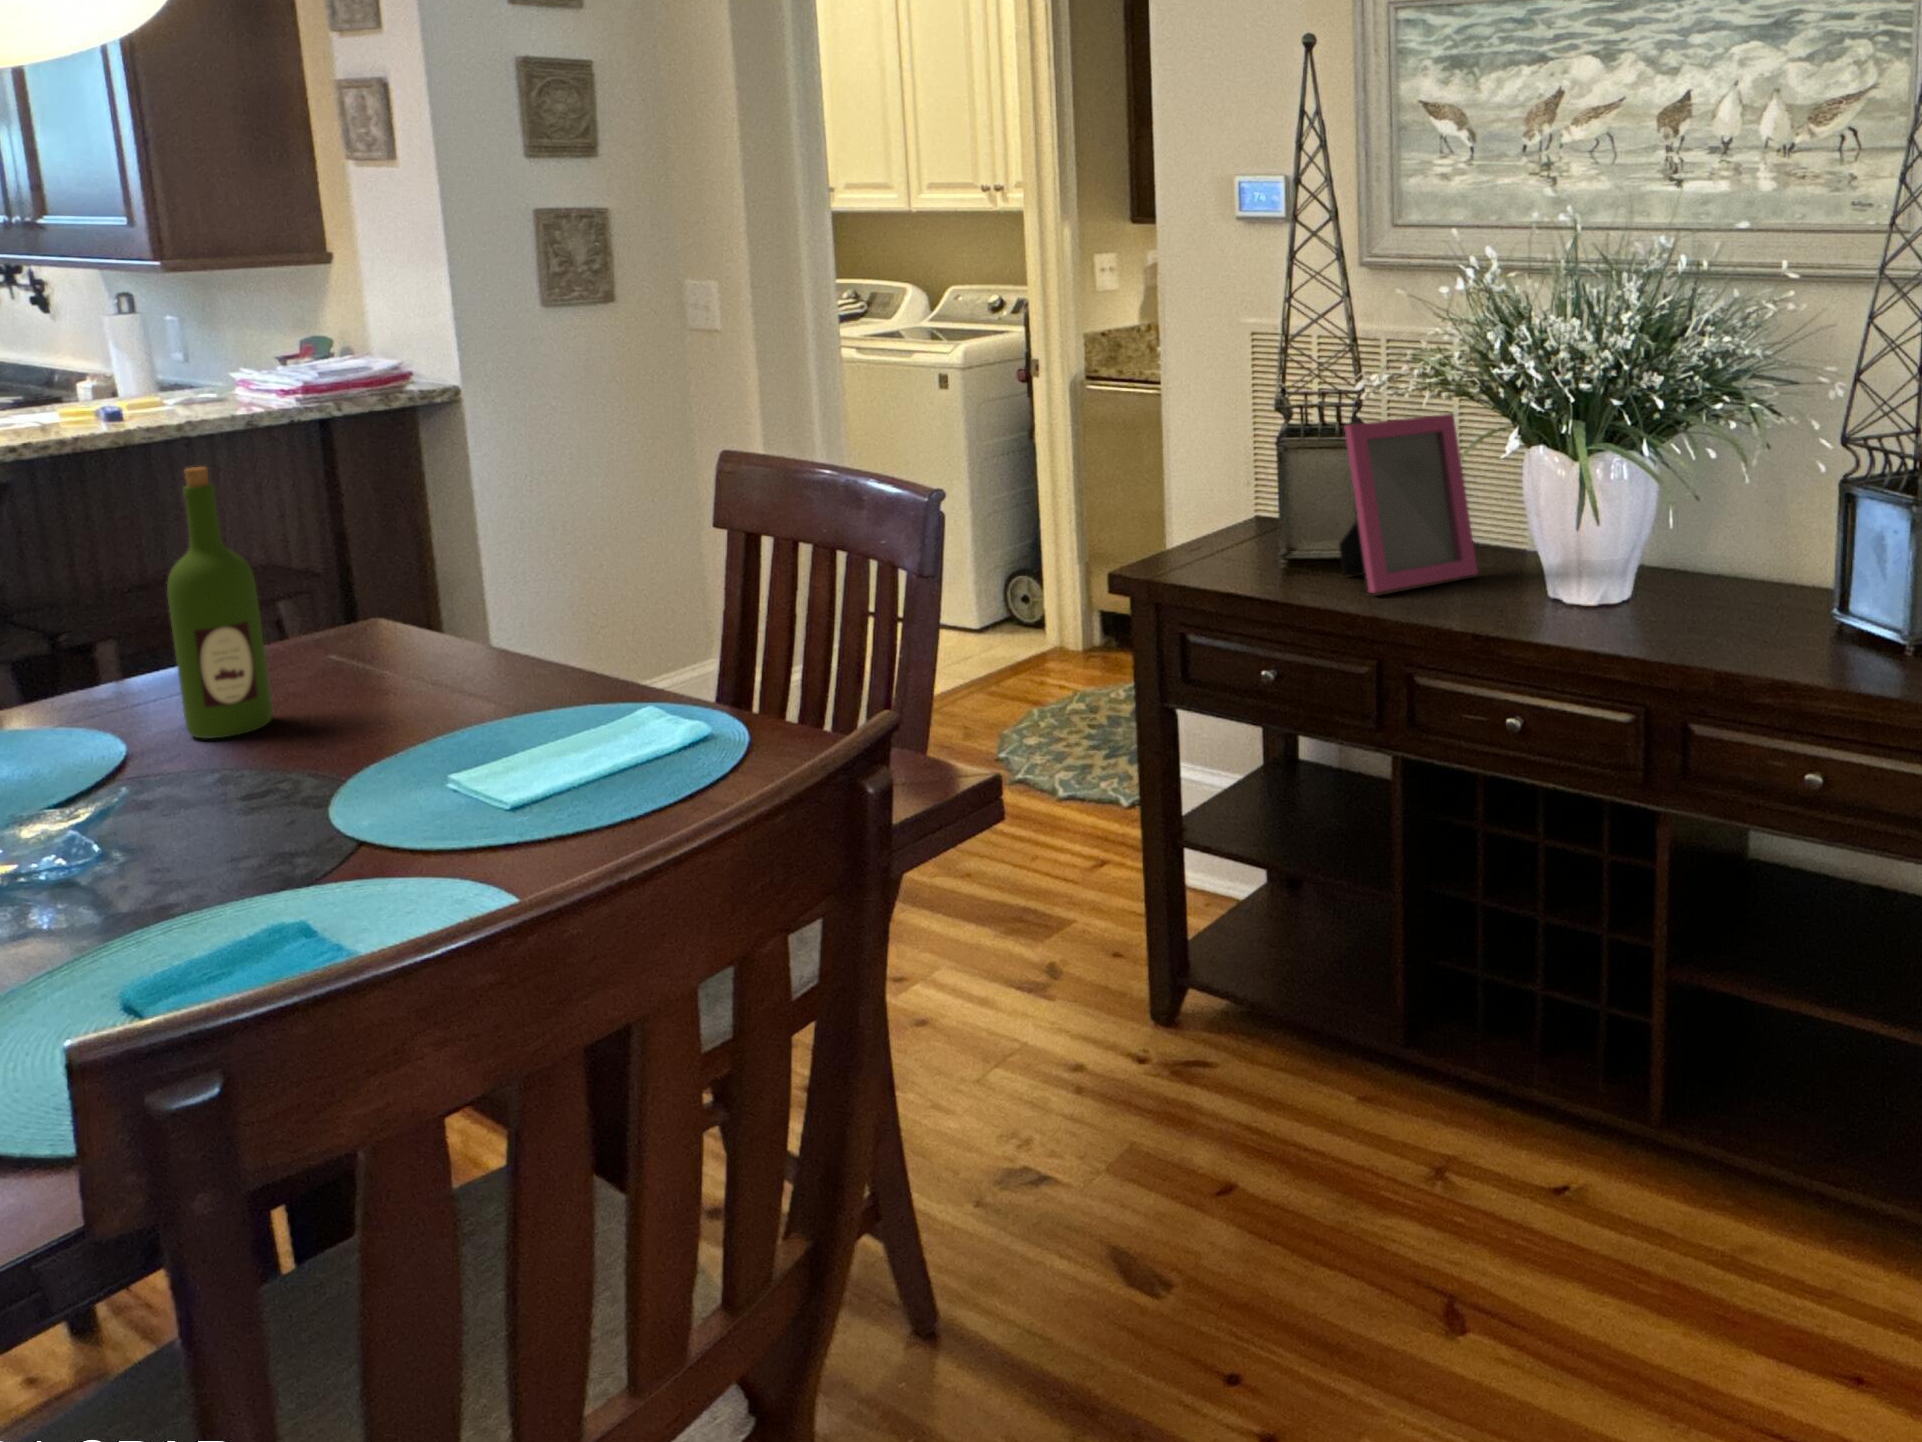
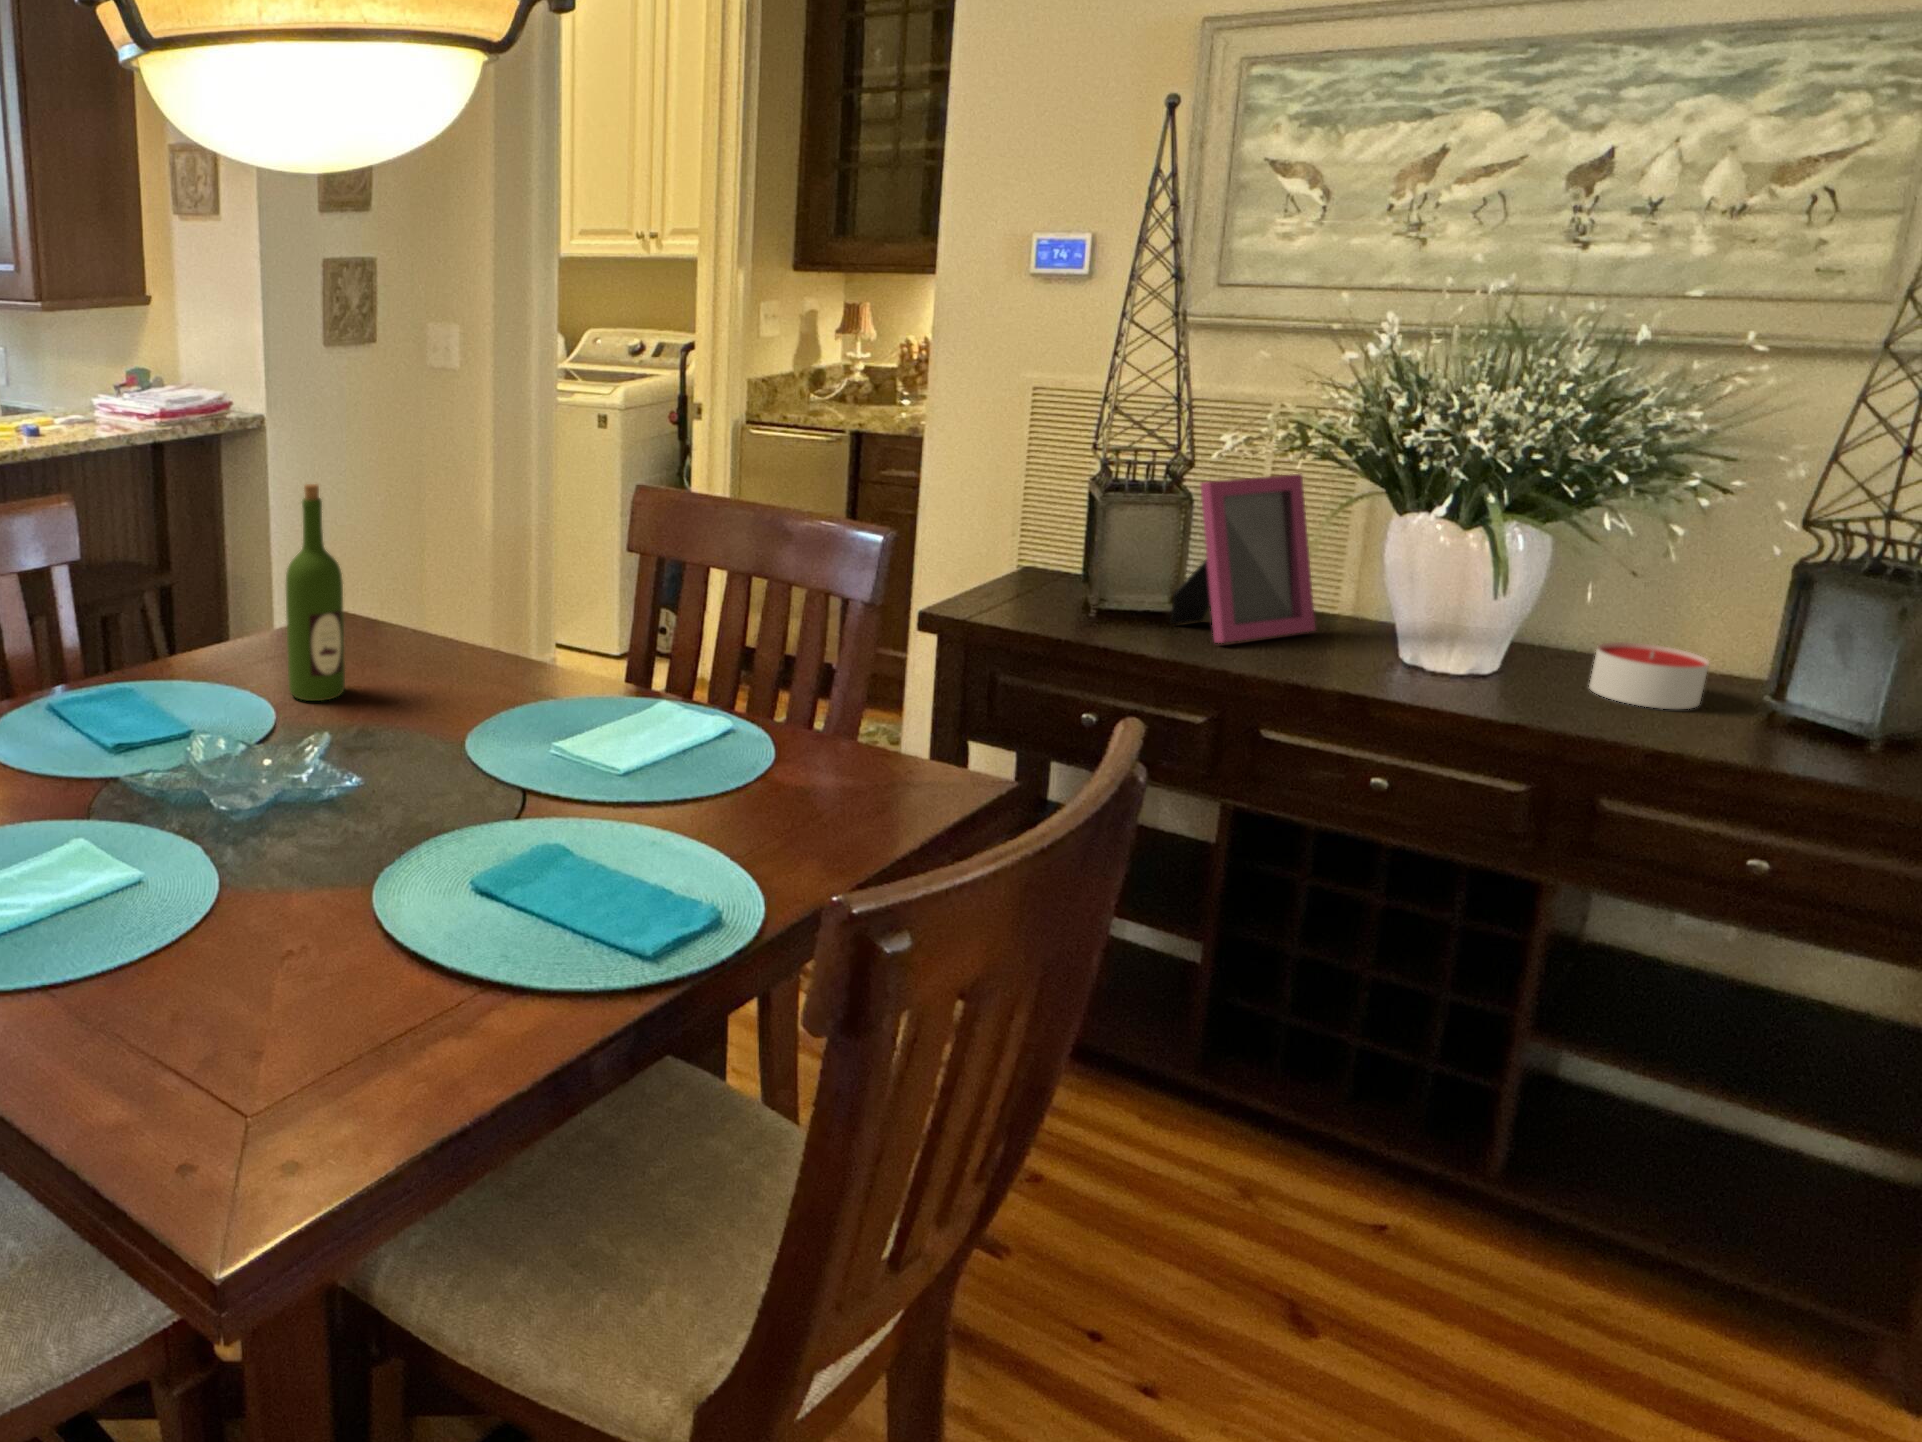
candle: none [1691,569,1781,633] -> present [1589,642,1709,709]

